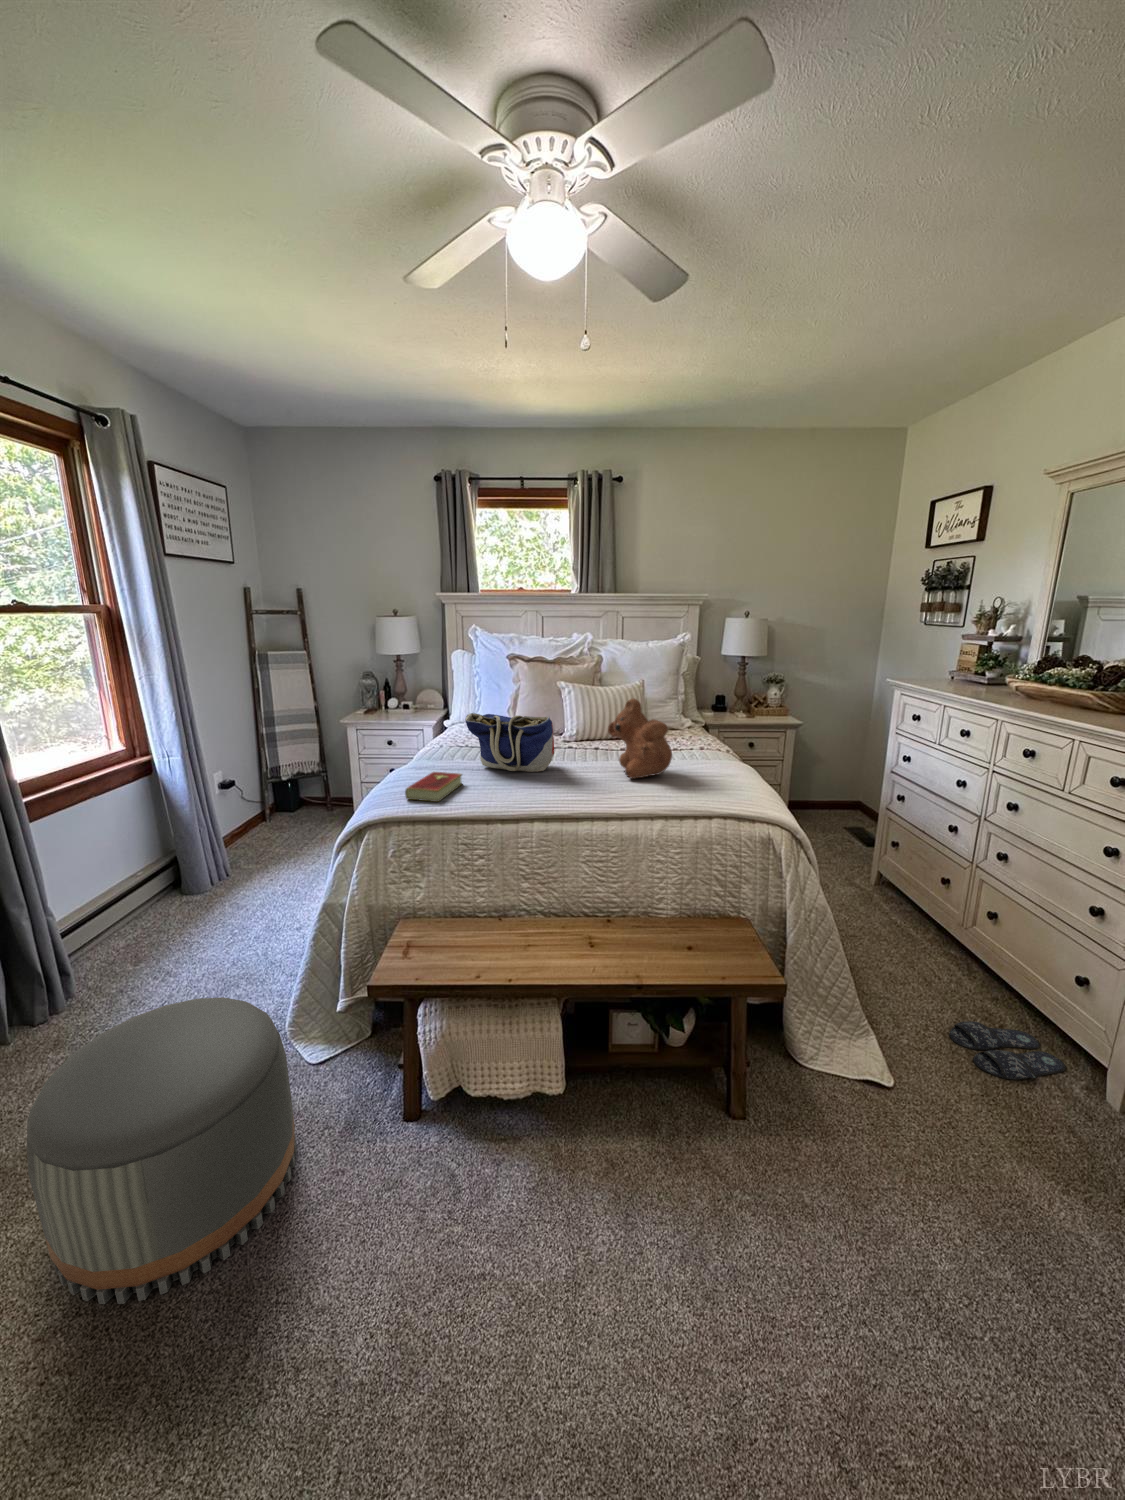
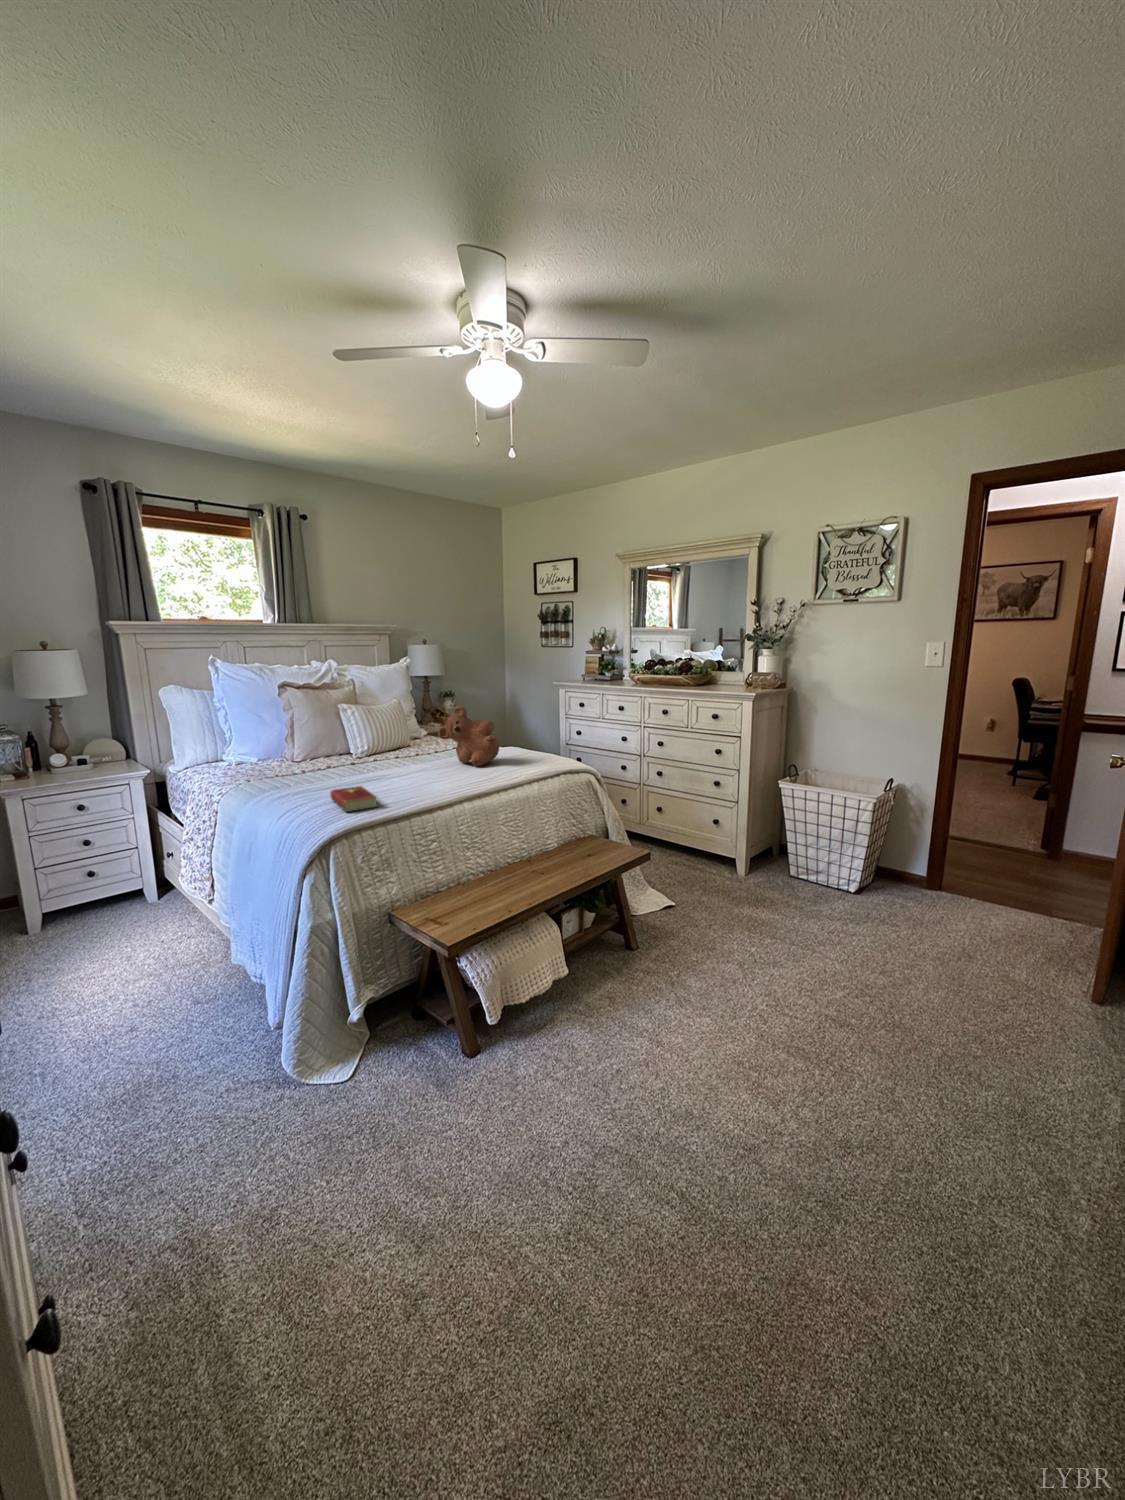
tote bag: present [465,713,554,772] -> none [328,726,416,782]
pouf: present [27,997,296,1304] -> none [229,1006,454,1298]
slippers: present [949,1021,1066,1080] -> none [670,864,717,884]

